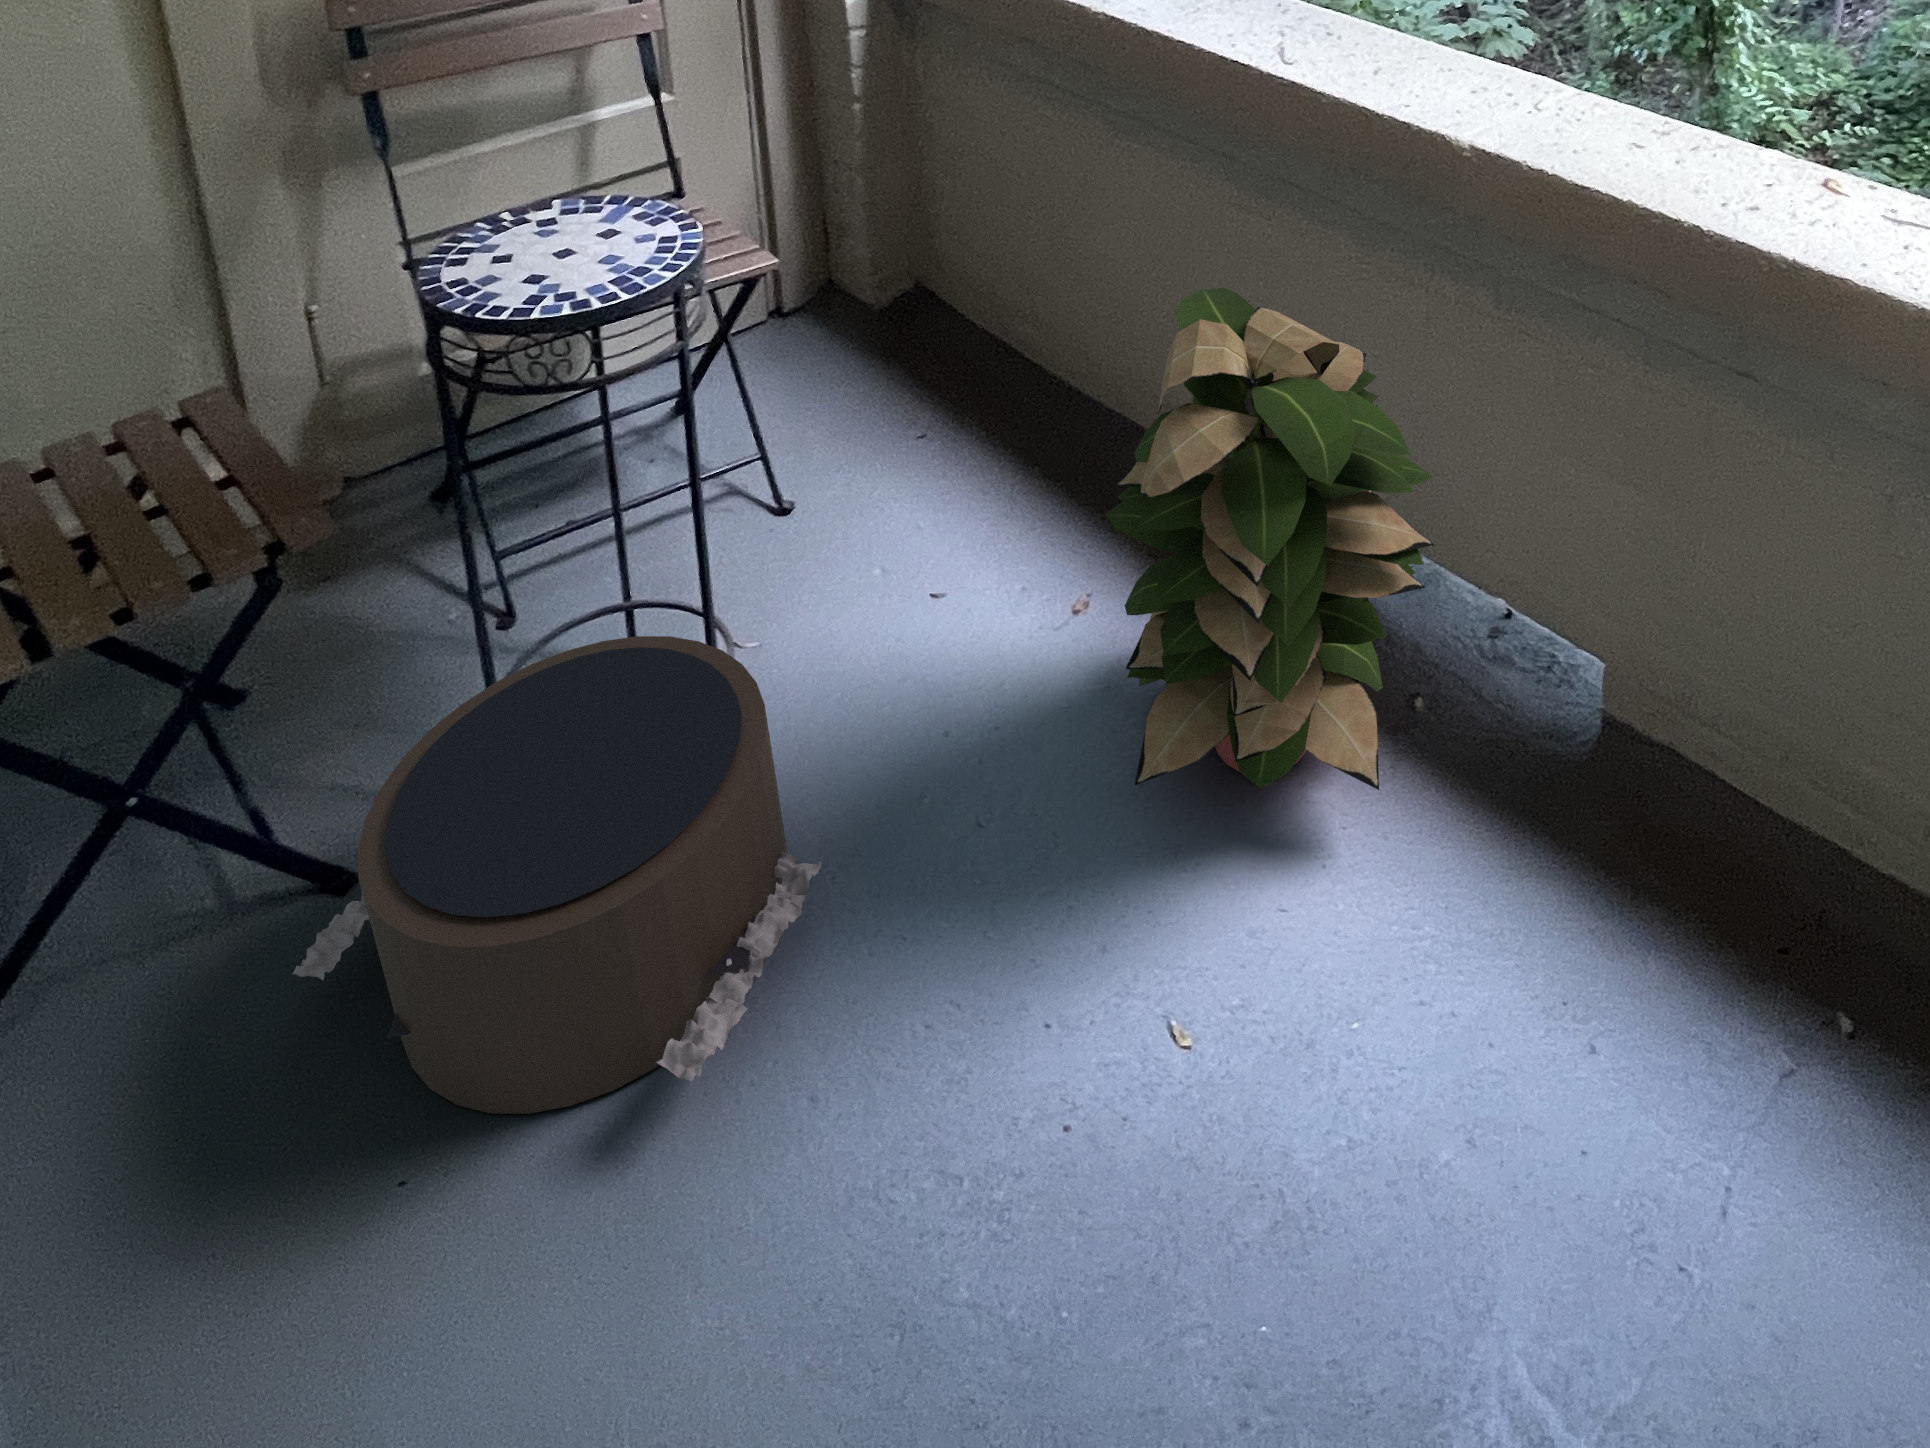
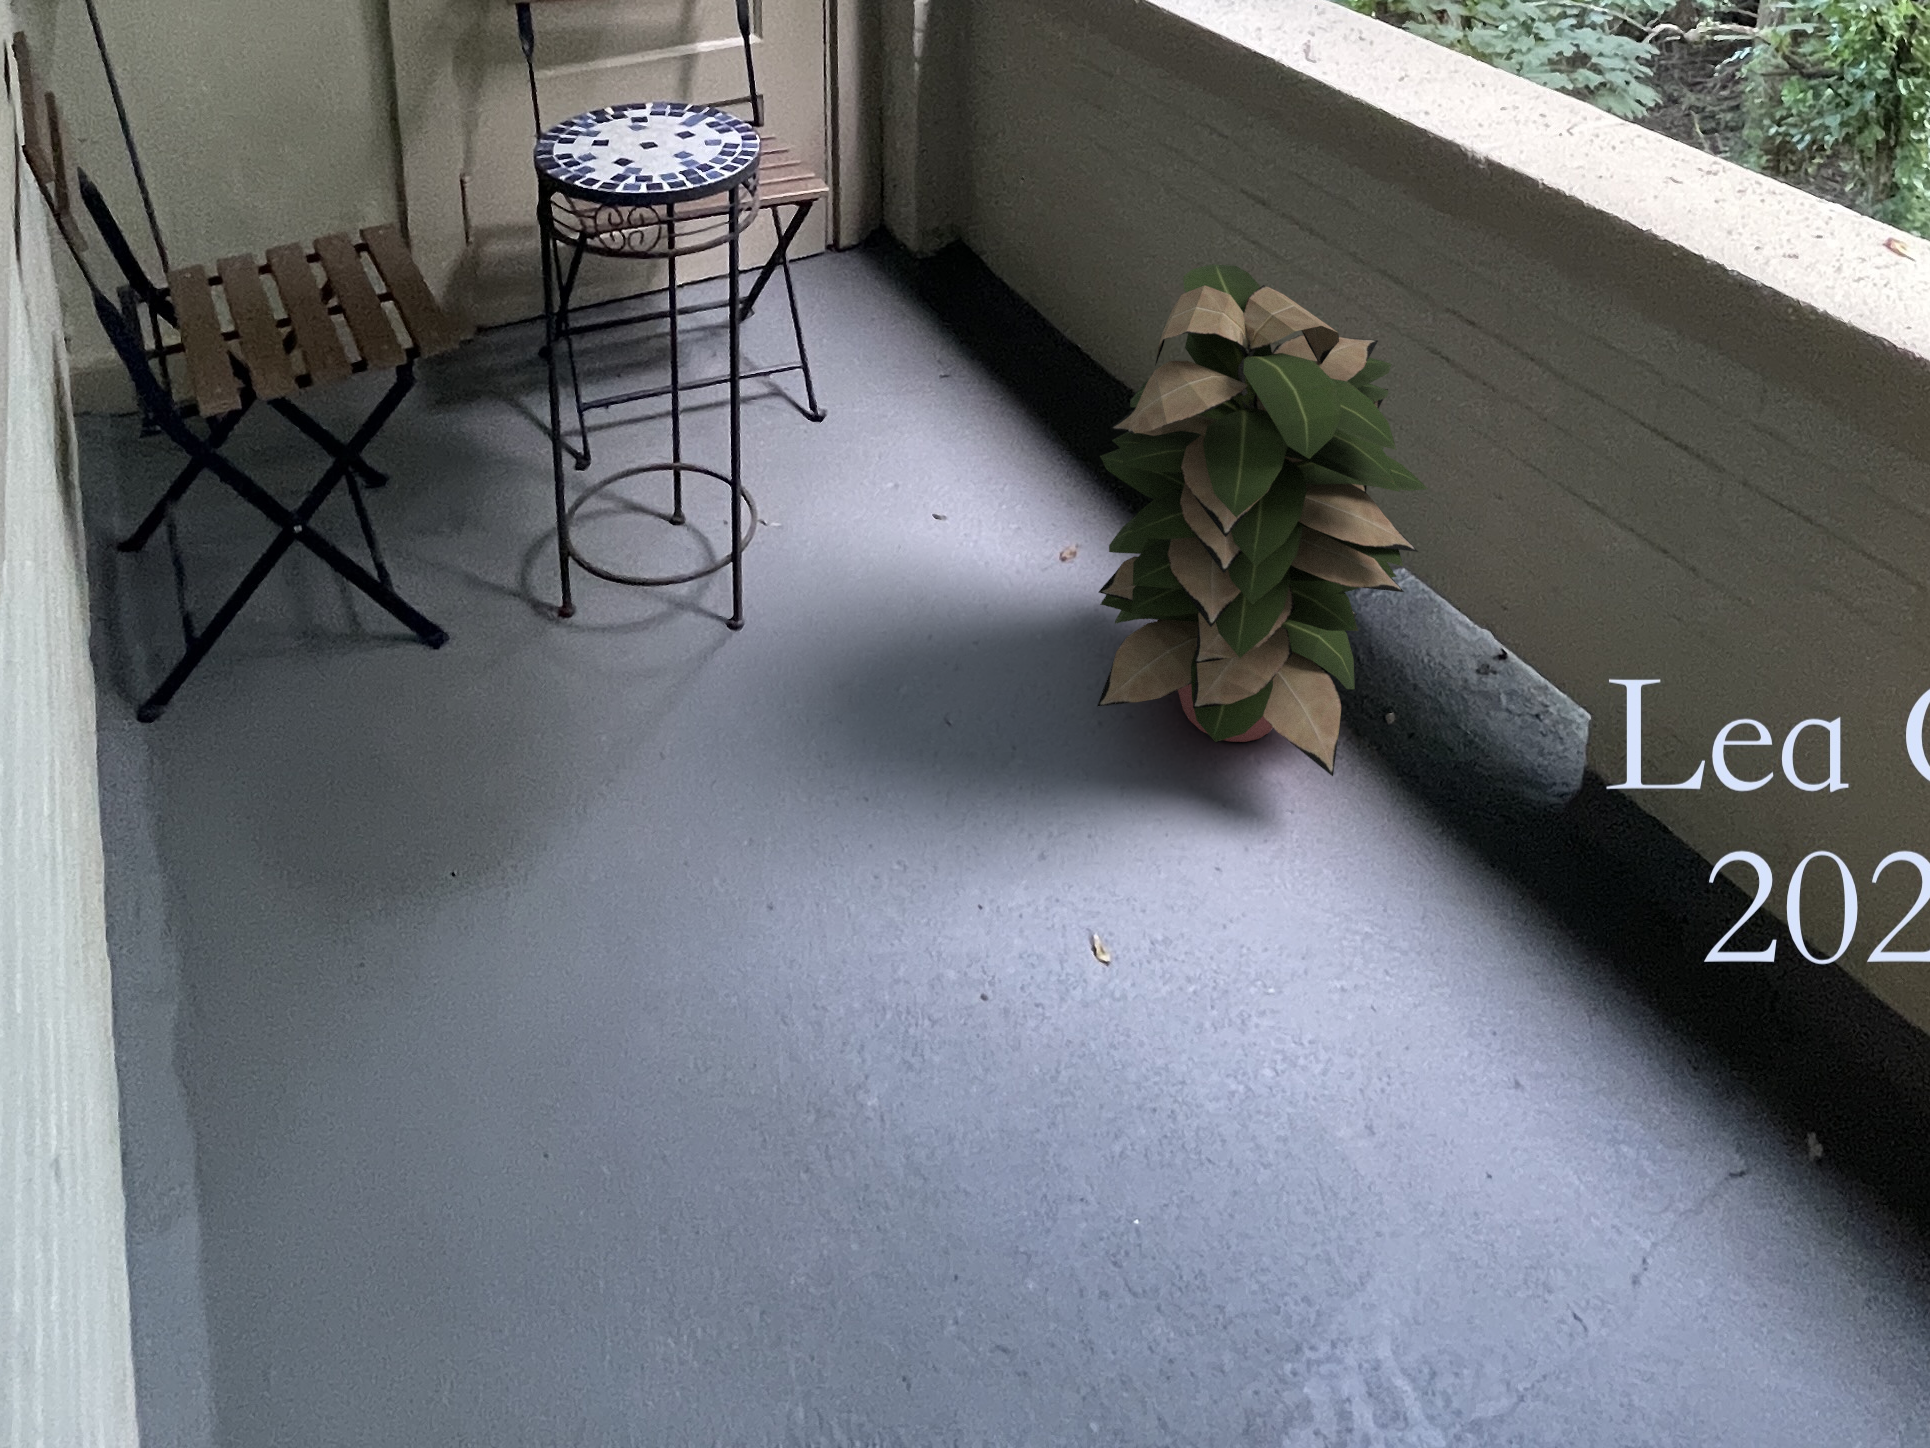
pouf: present [293,636,822,1114] -> none [432,465,821,820]

